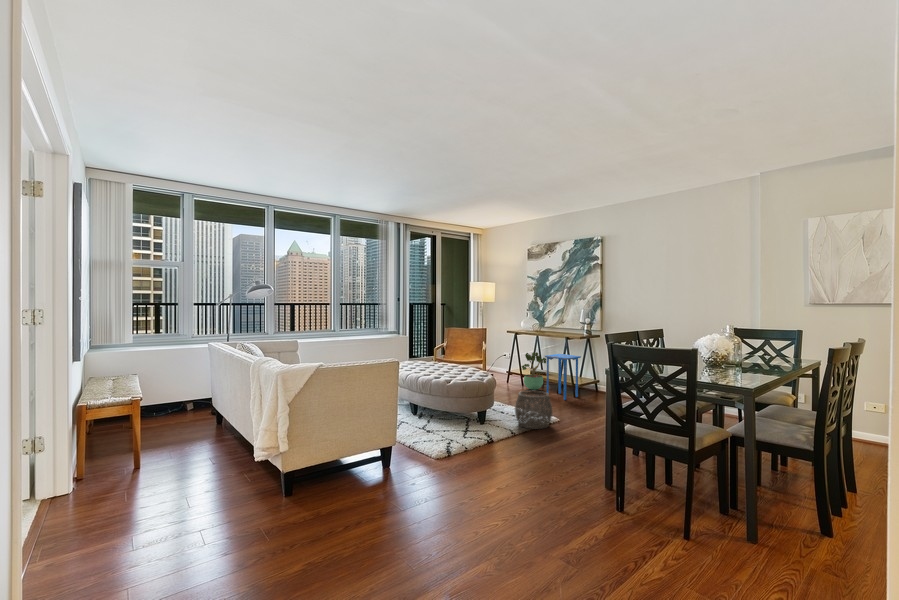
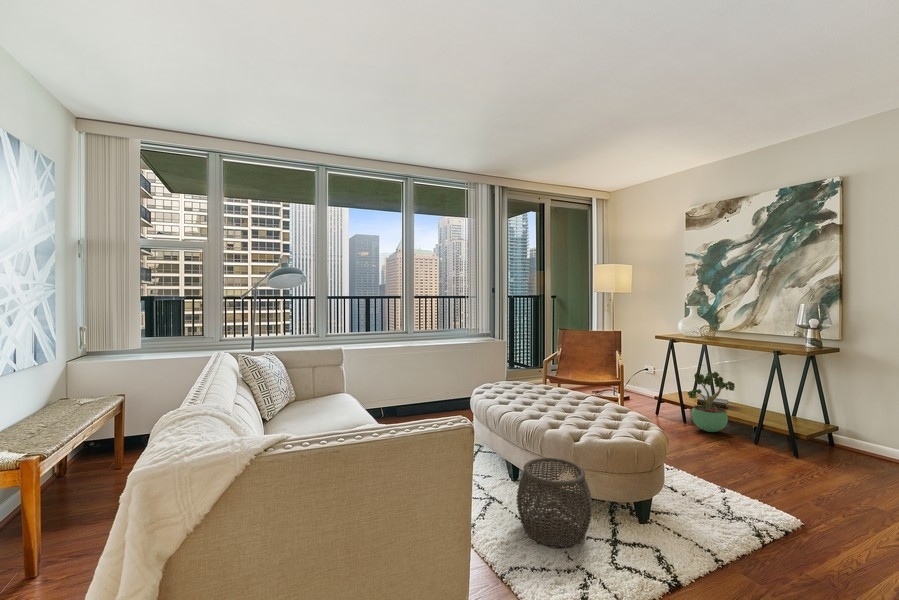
side table: present [545,354,581,400] -> none [738,377,812,463]
woven basket: present [515,390,553,429] -> present [516,458,593,548]

